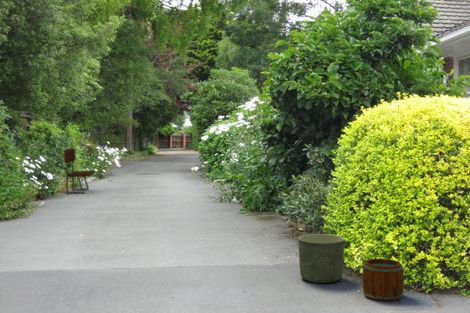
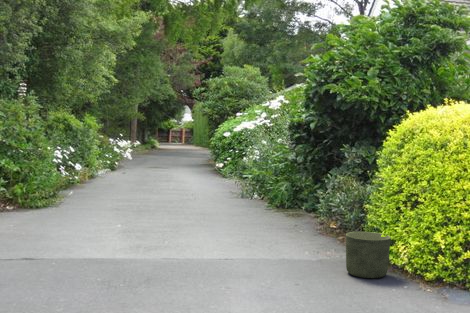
bench: present [64,149,95,194] -> none [82,141,111,187]
bucket: present [362,259,404,301] -> none [410,256,451,296]

